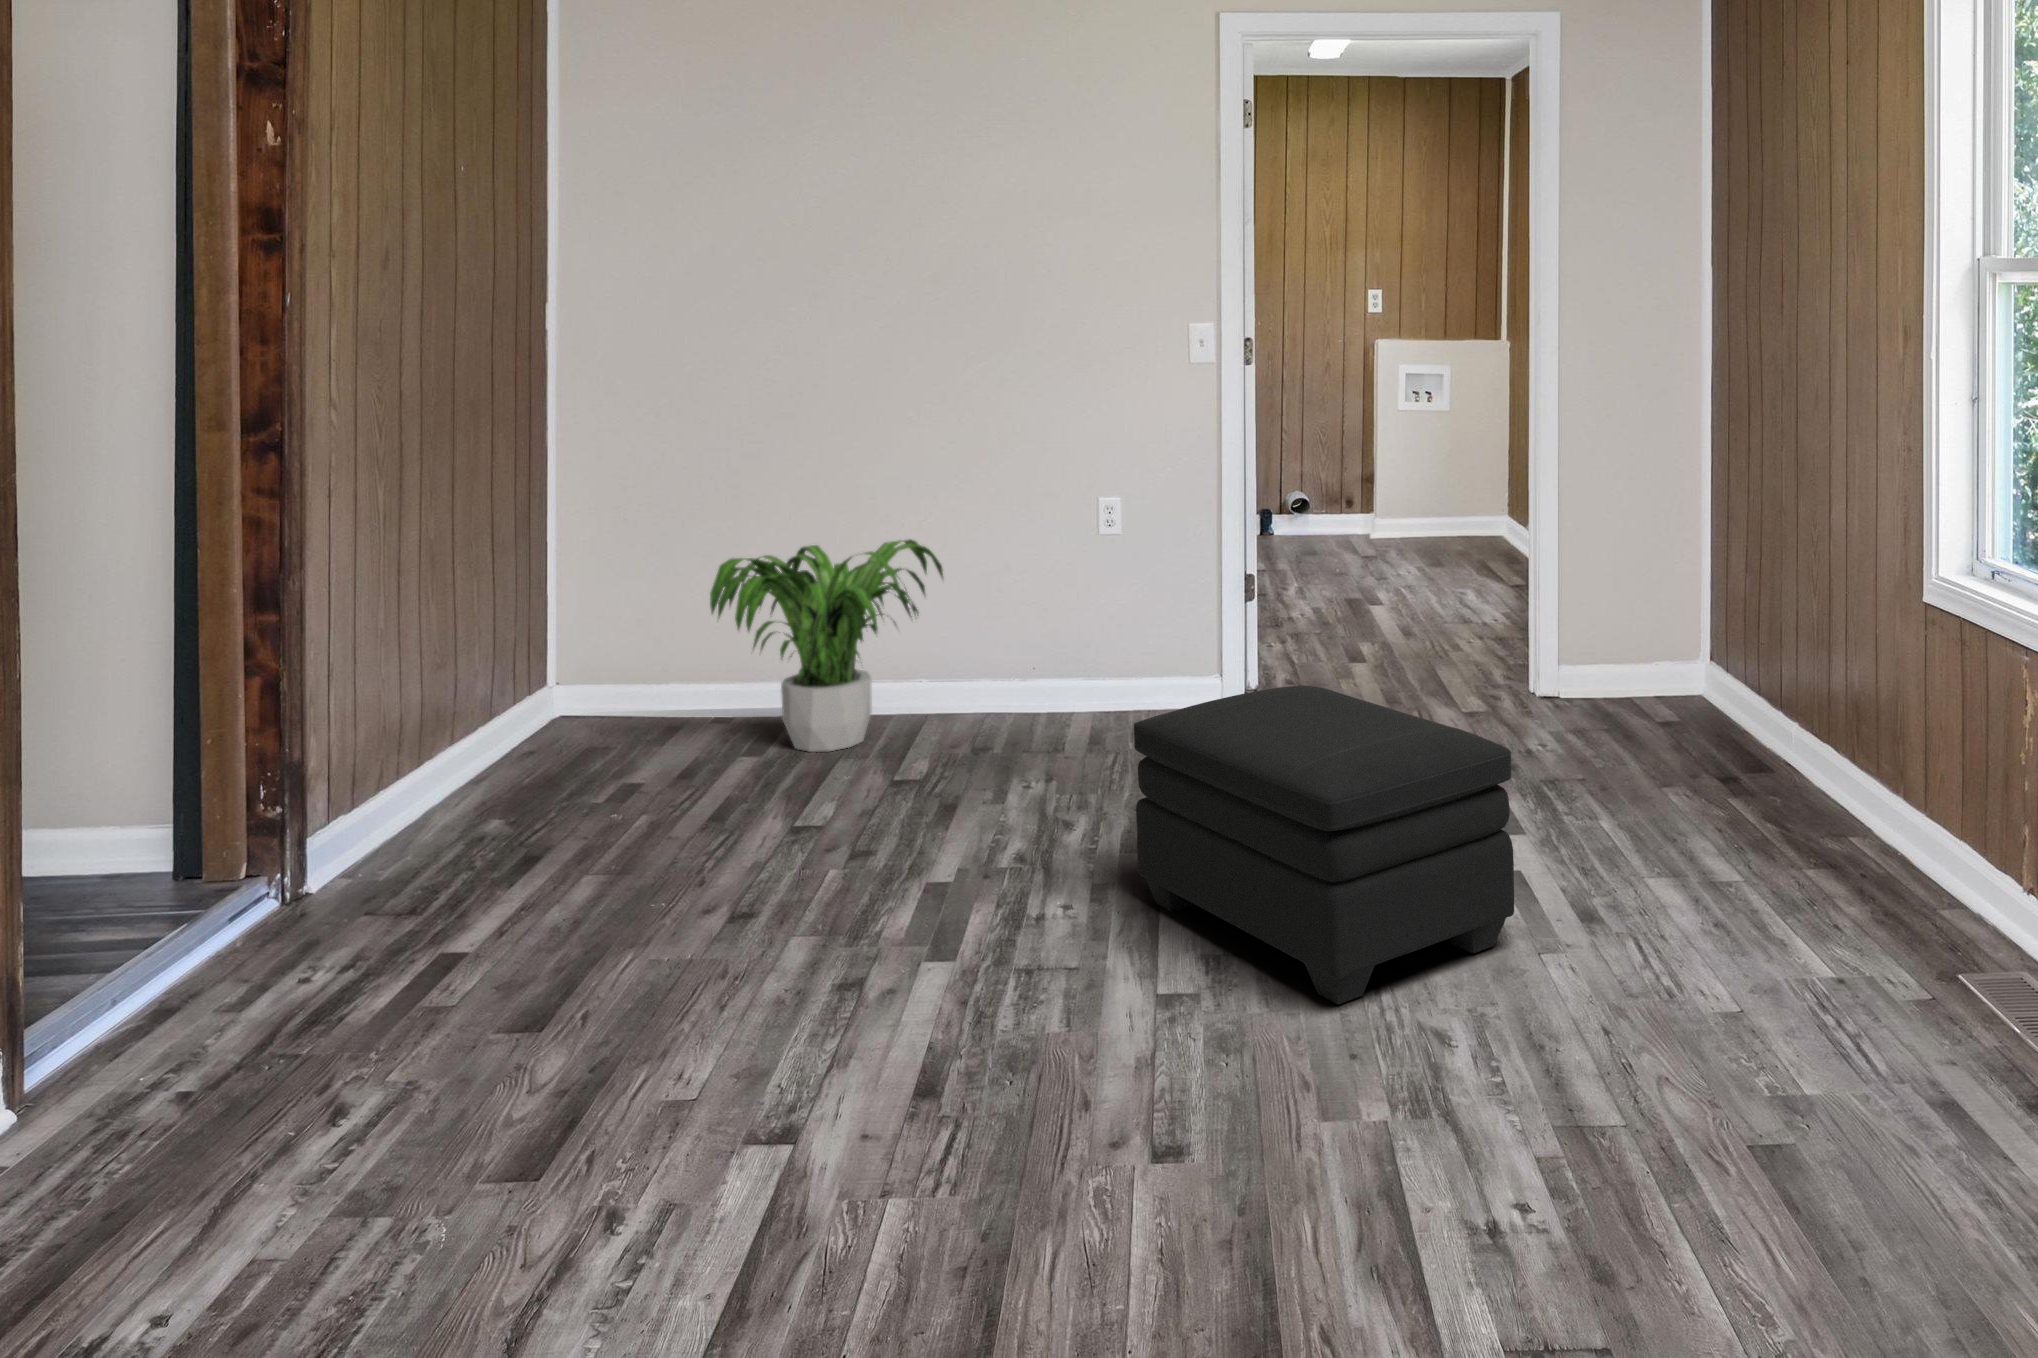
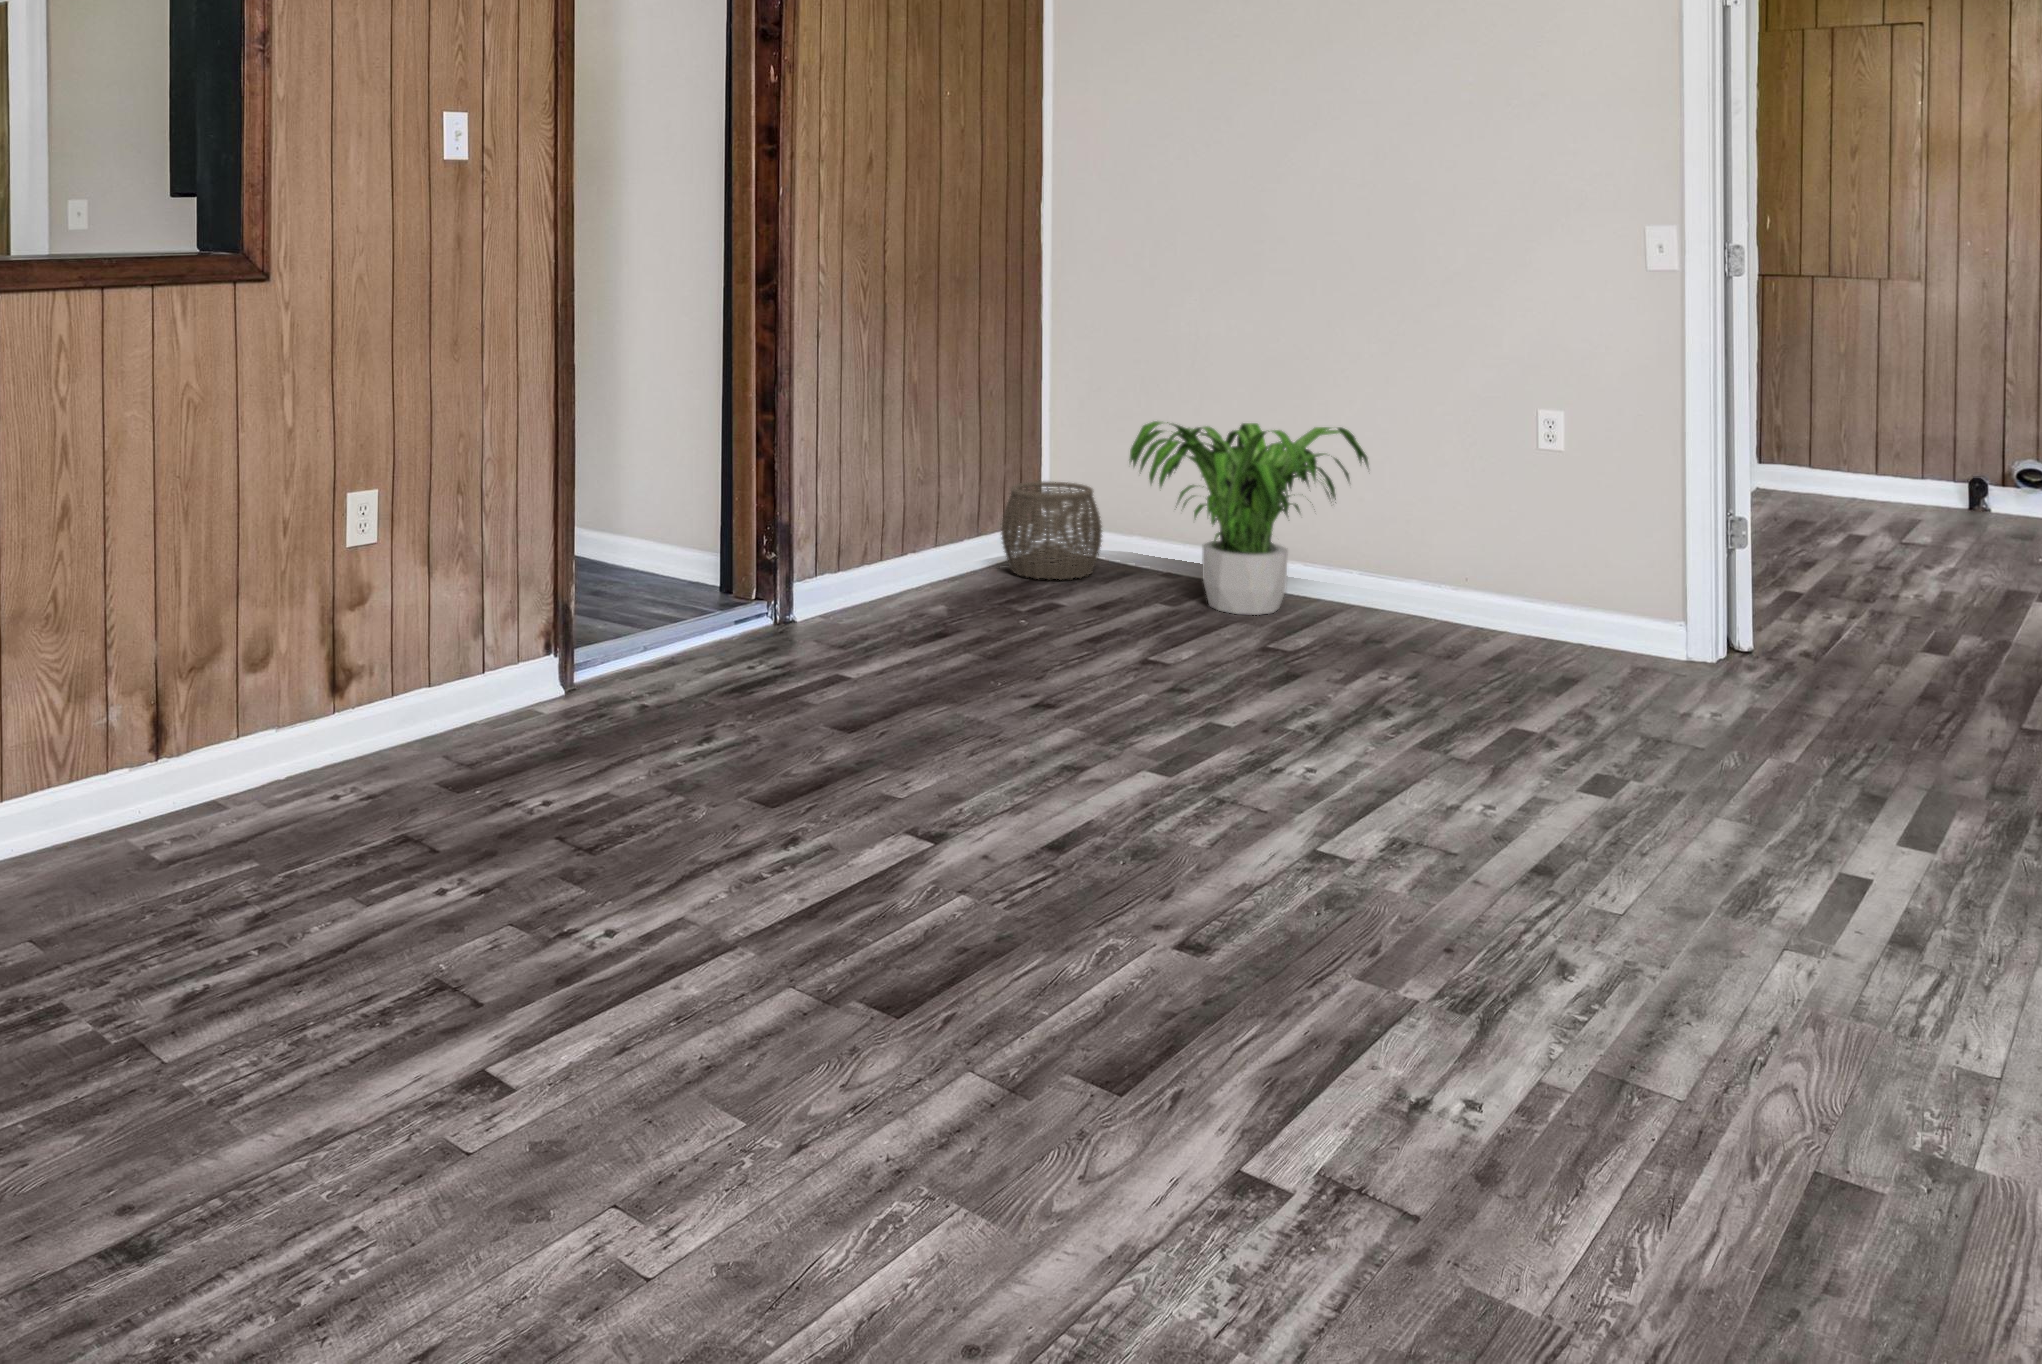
woven basket: none [522,639,649,760] -> present [1001,481,1102,580]
ottoman: present [1134,686,1514,1004] -> none [1386,603,1768,926]

